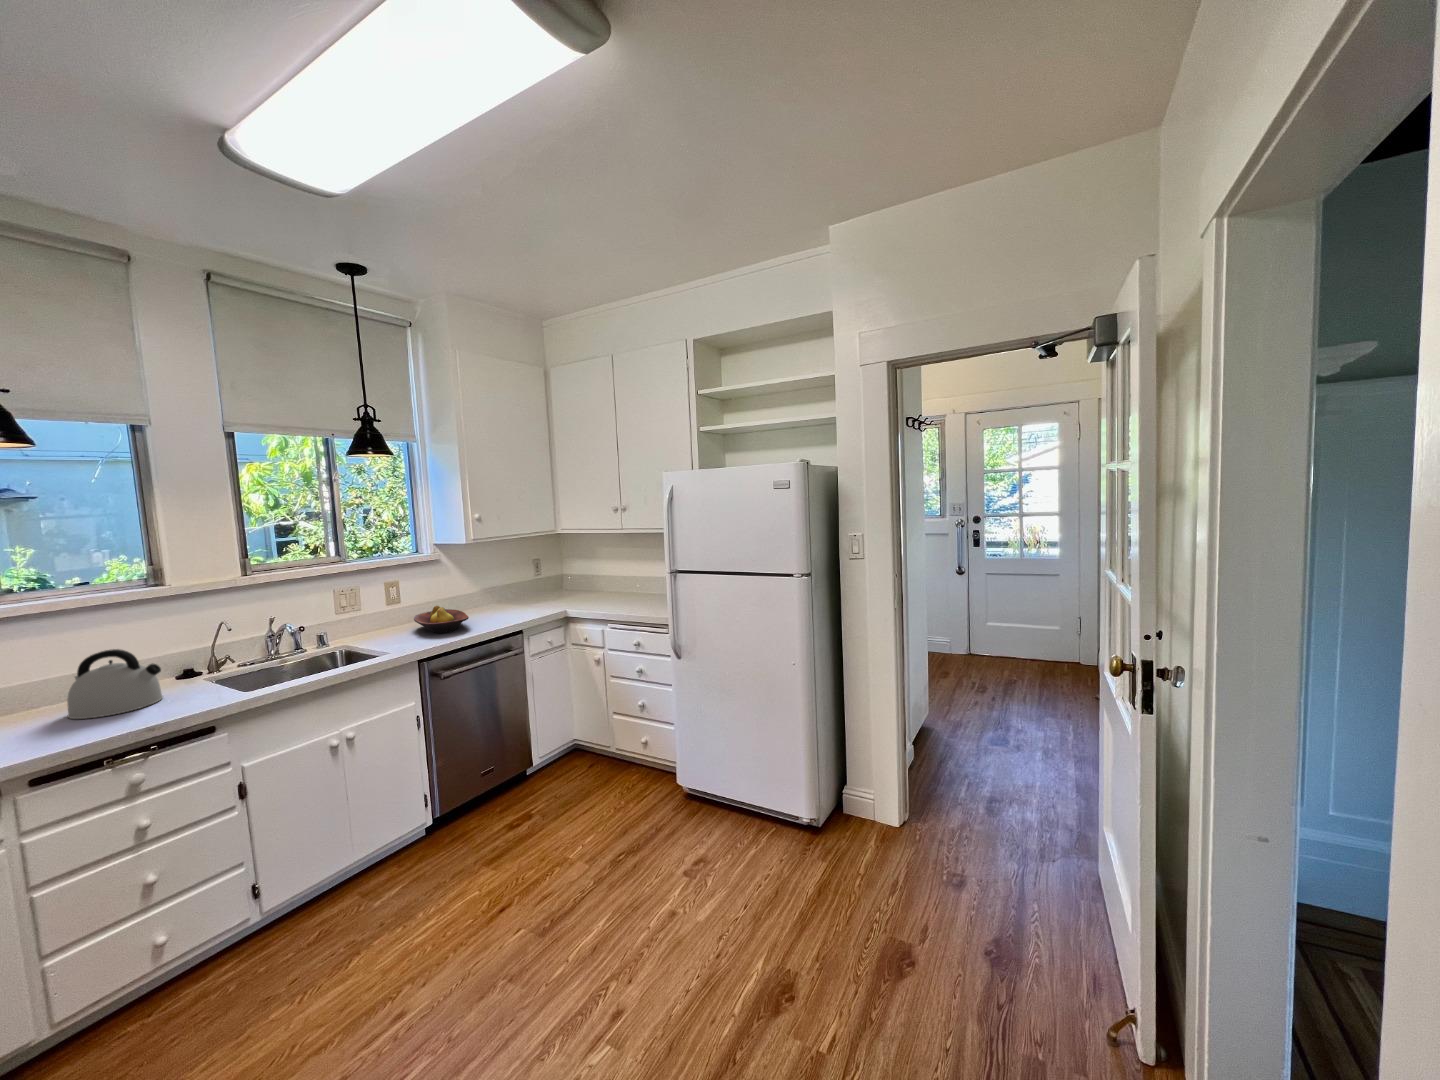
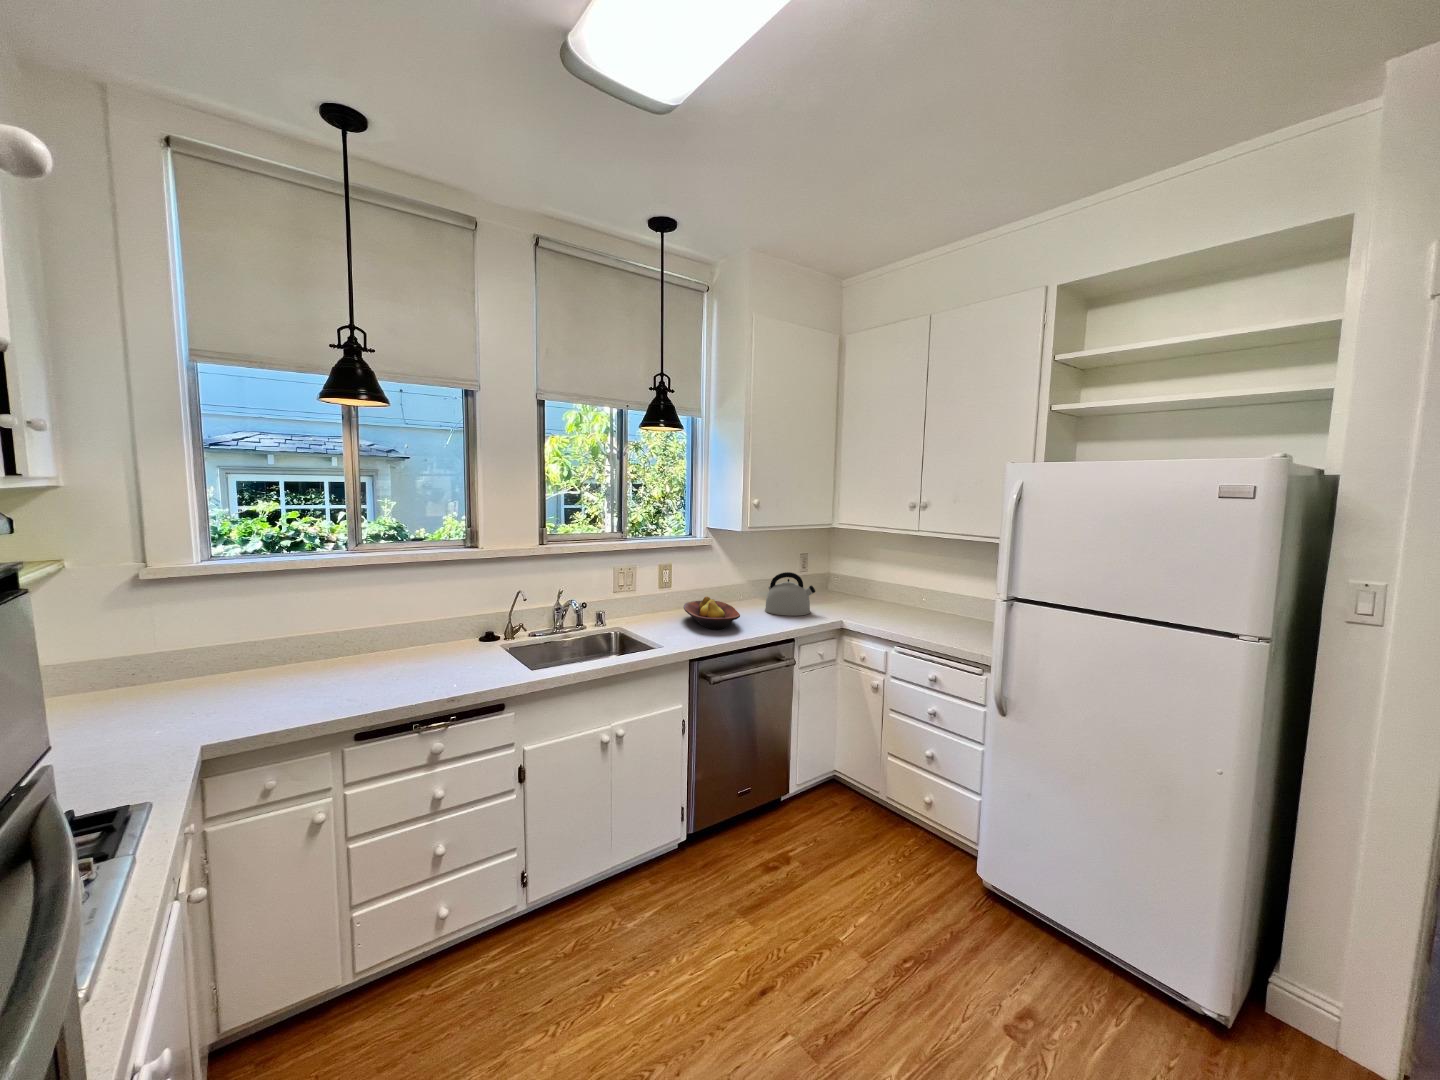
kettle: present [67,649,163,719] -> present [765,572,815,616]

